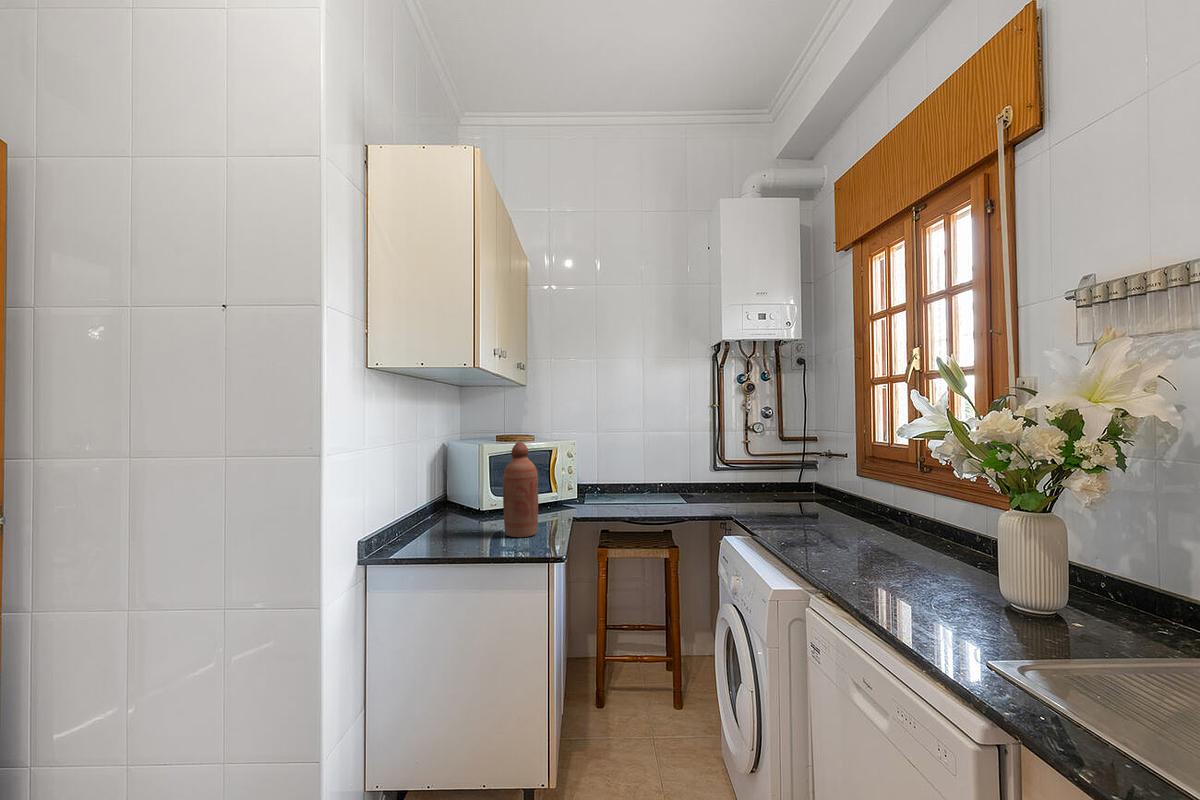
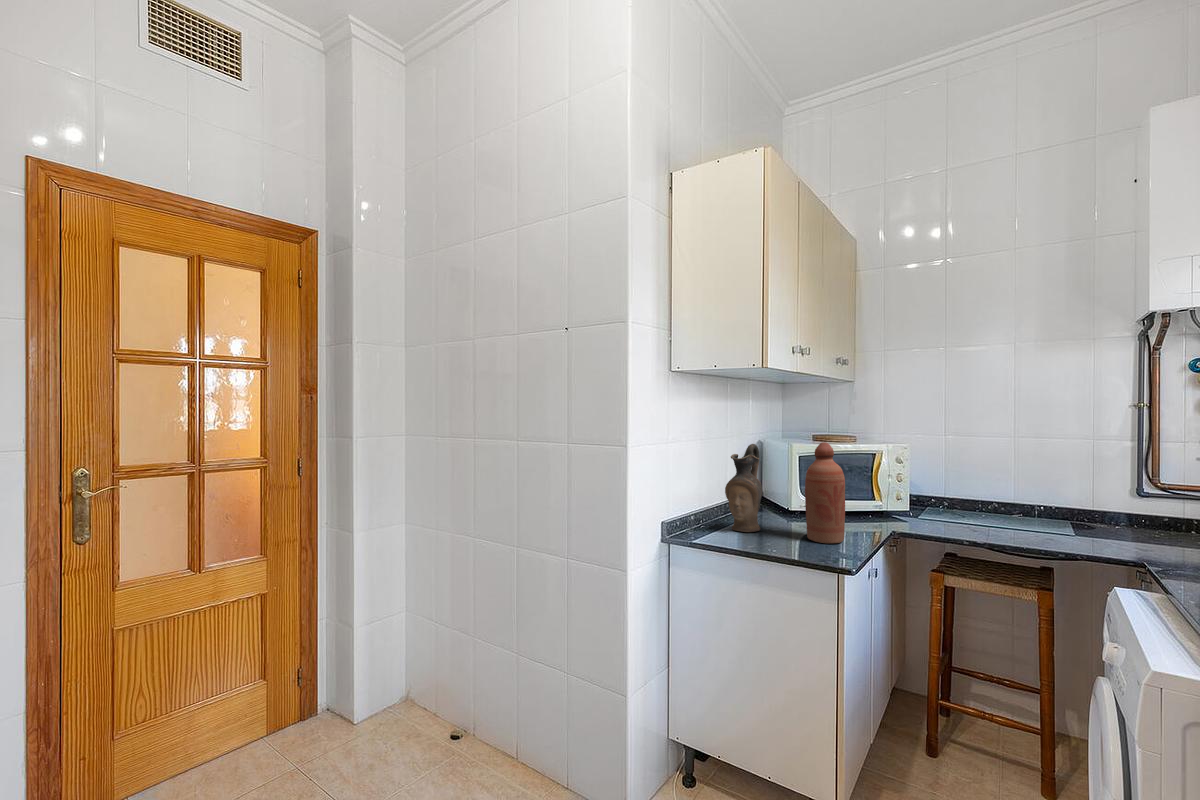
ceramic pitcher: none [423,447,461,539] -> present [725,444,762,532]

